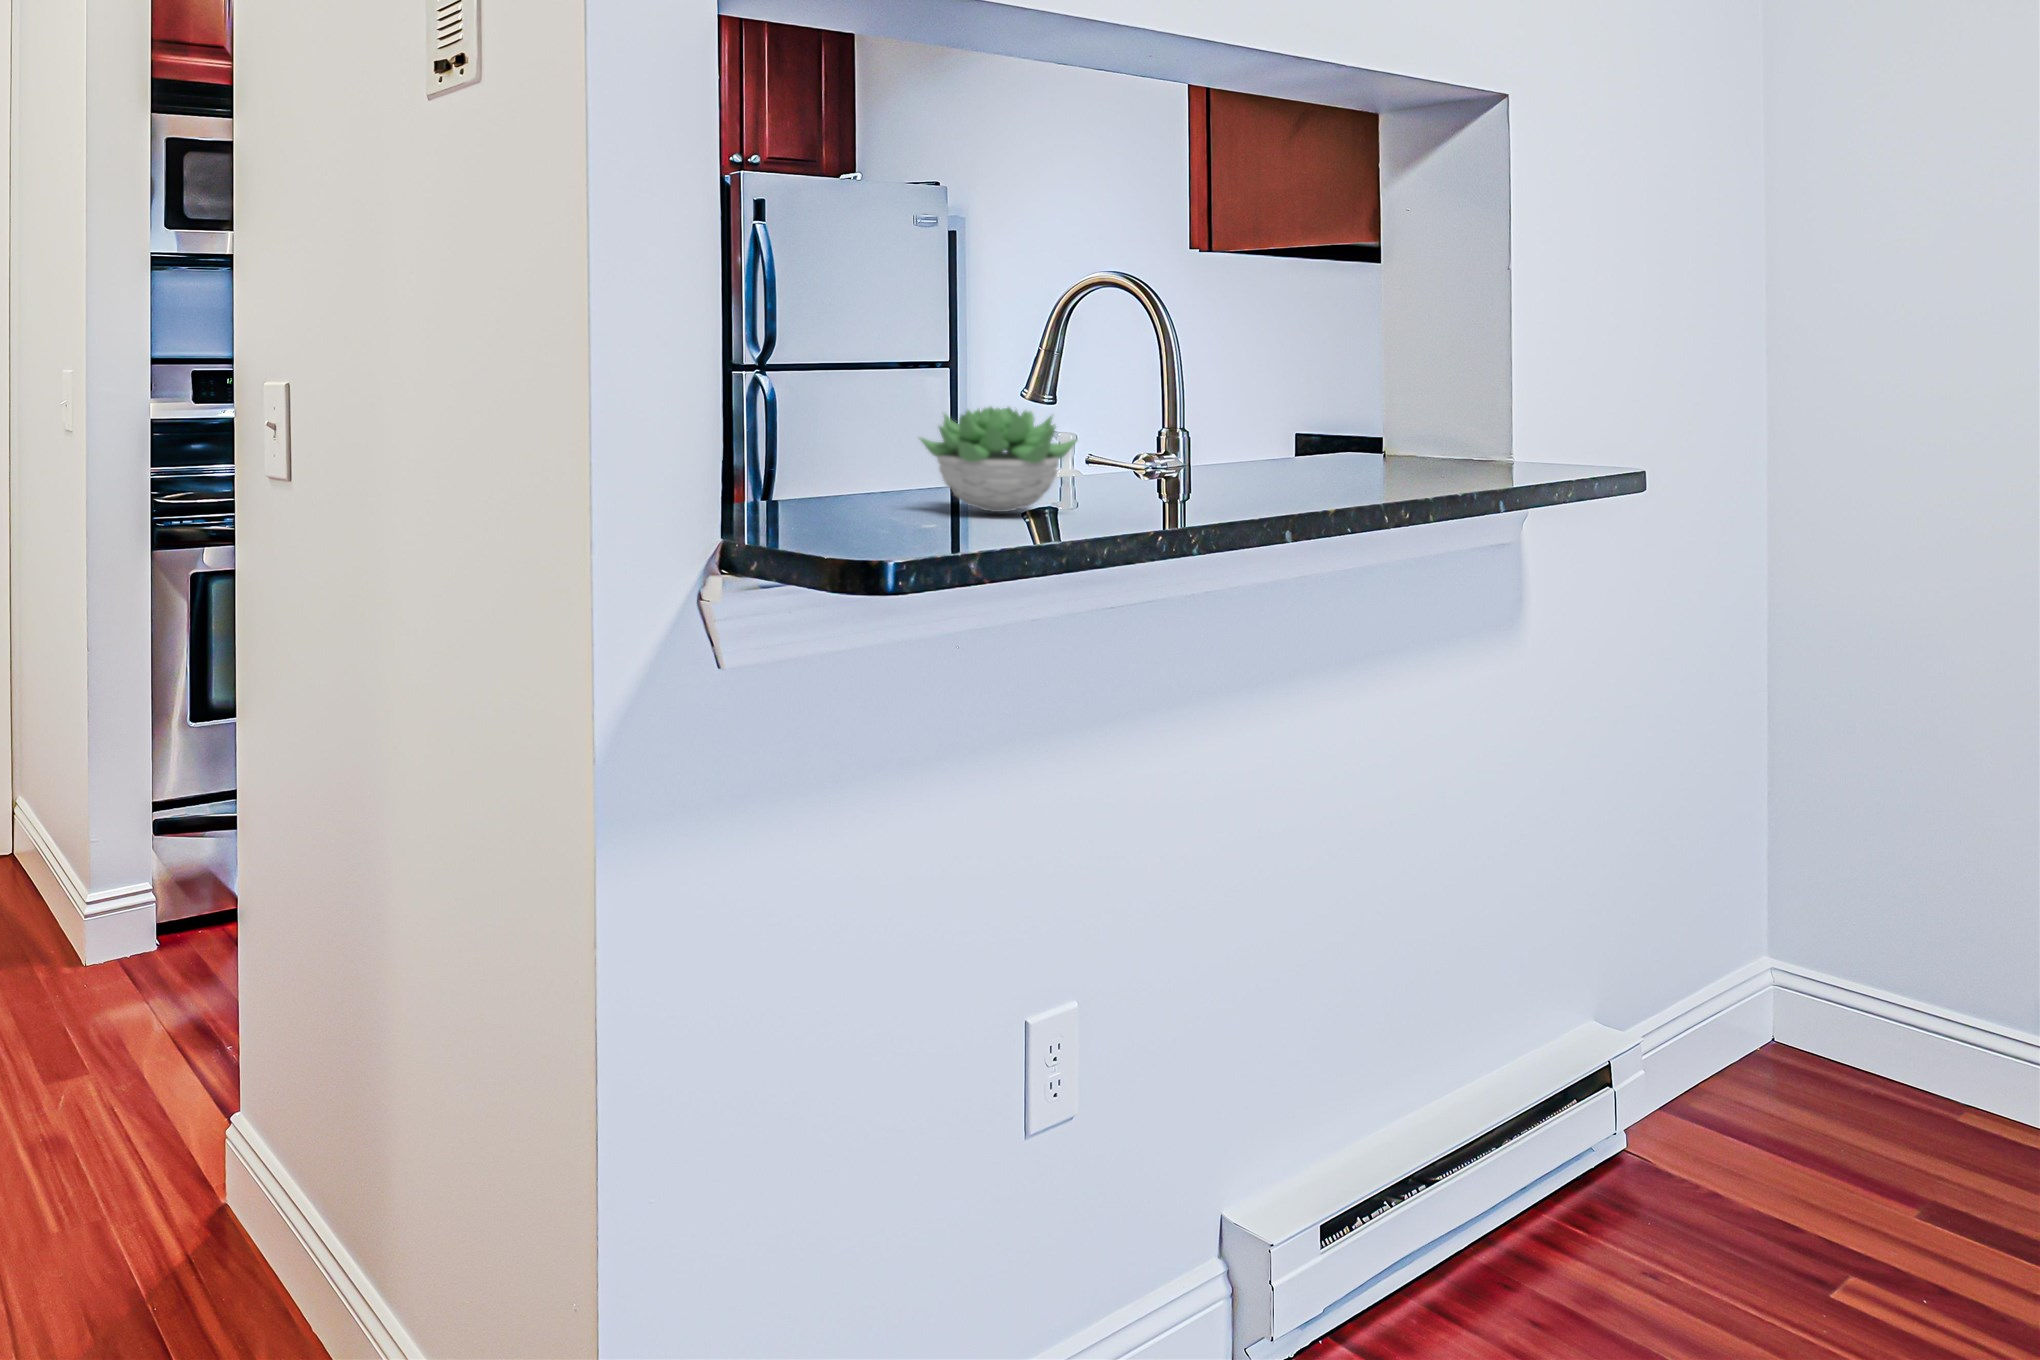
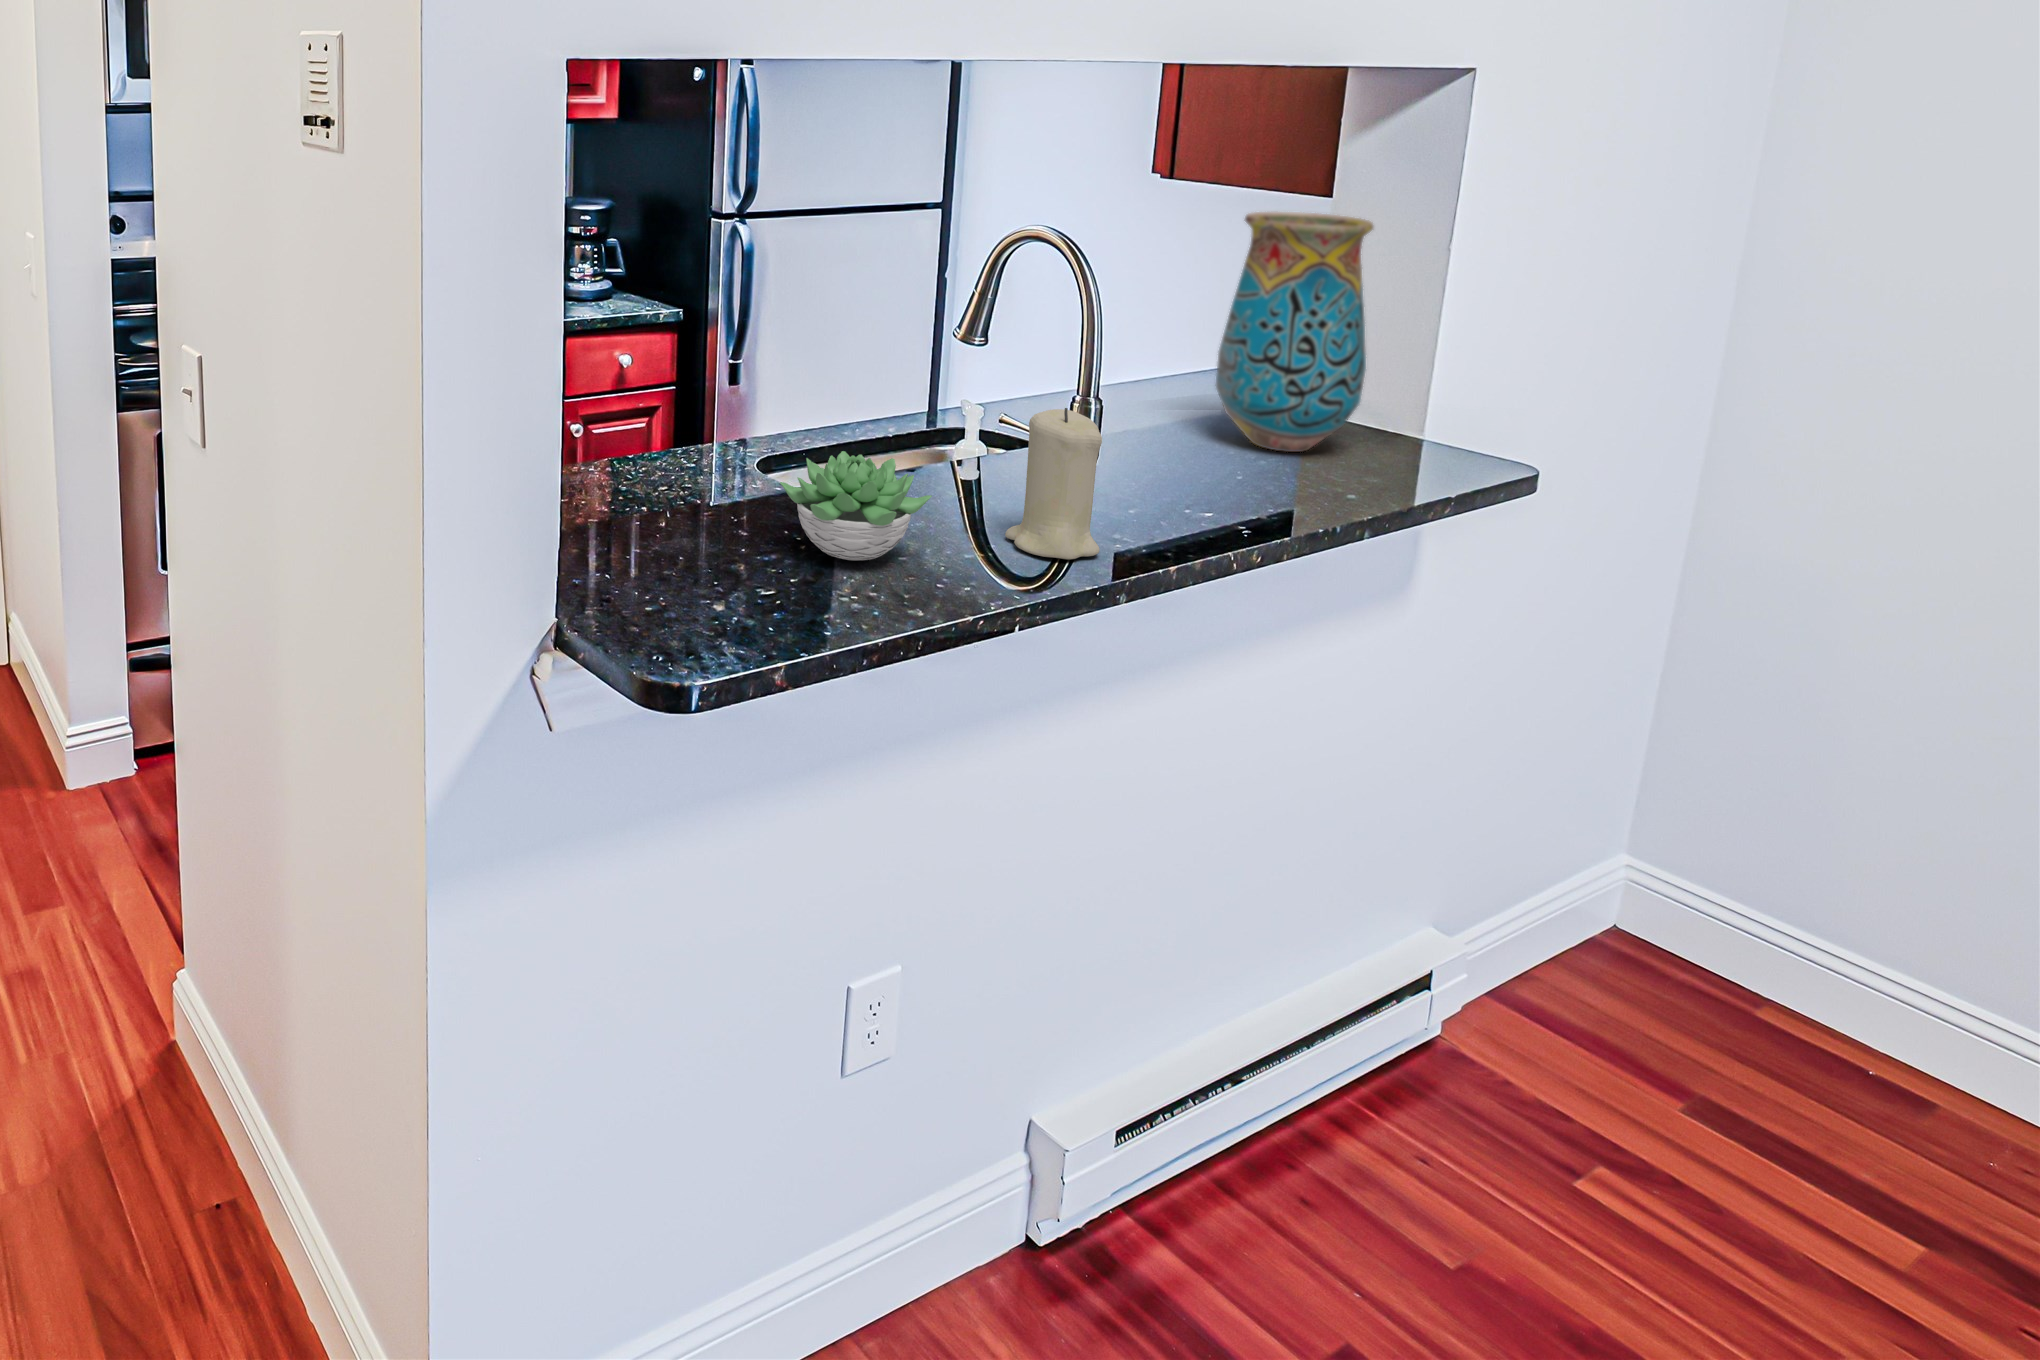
vase: none [1303,233,1454,470] -> present [1216,212,1373,452]
candle: none [1147,357,1251,509] -> present [1005,408,1102,559]

